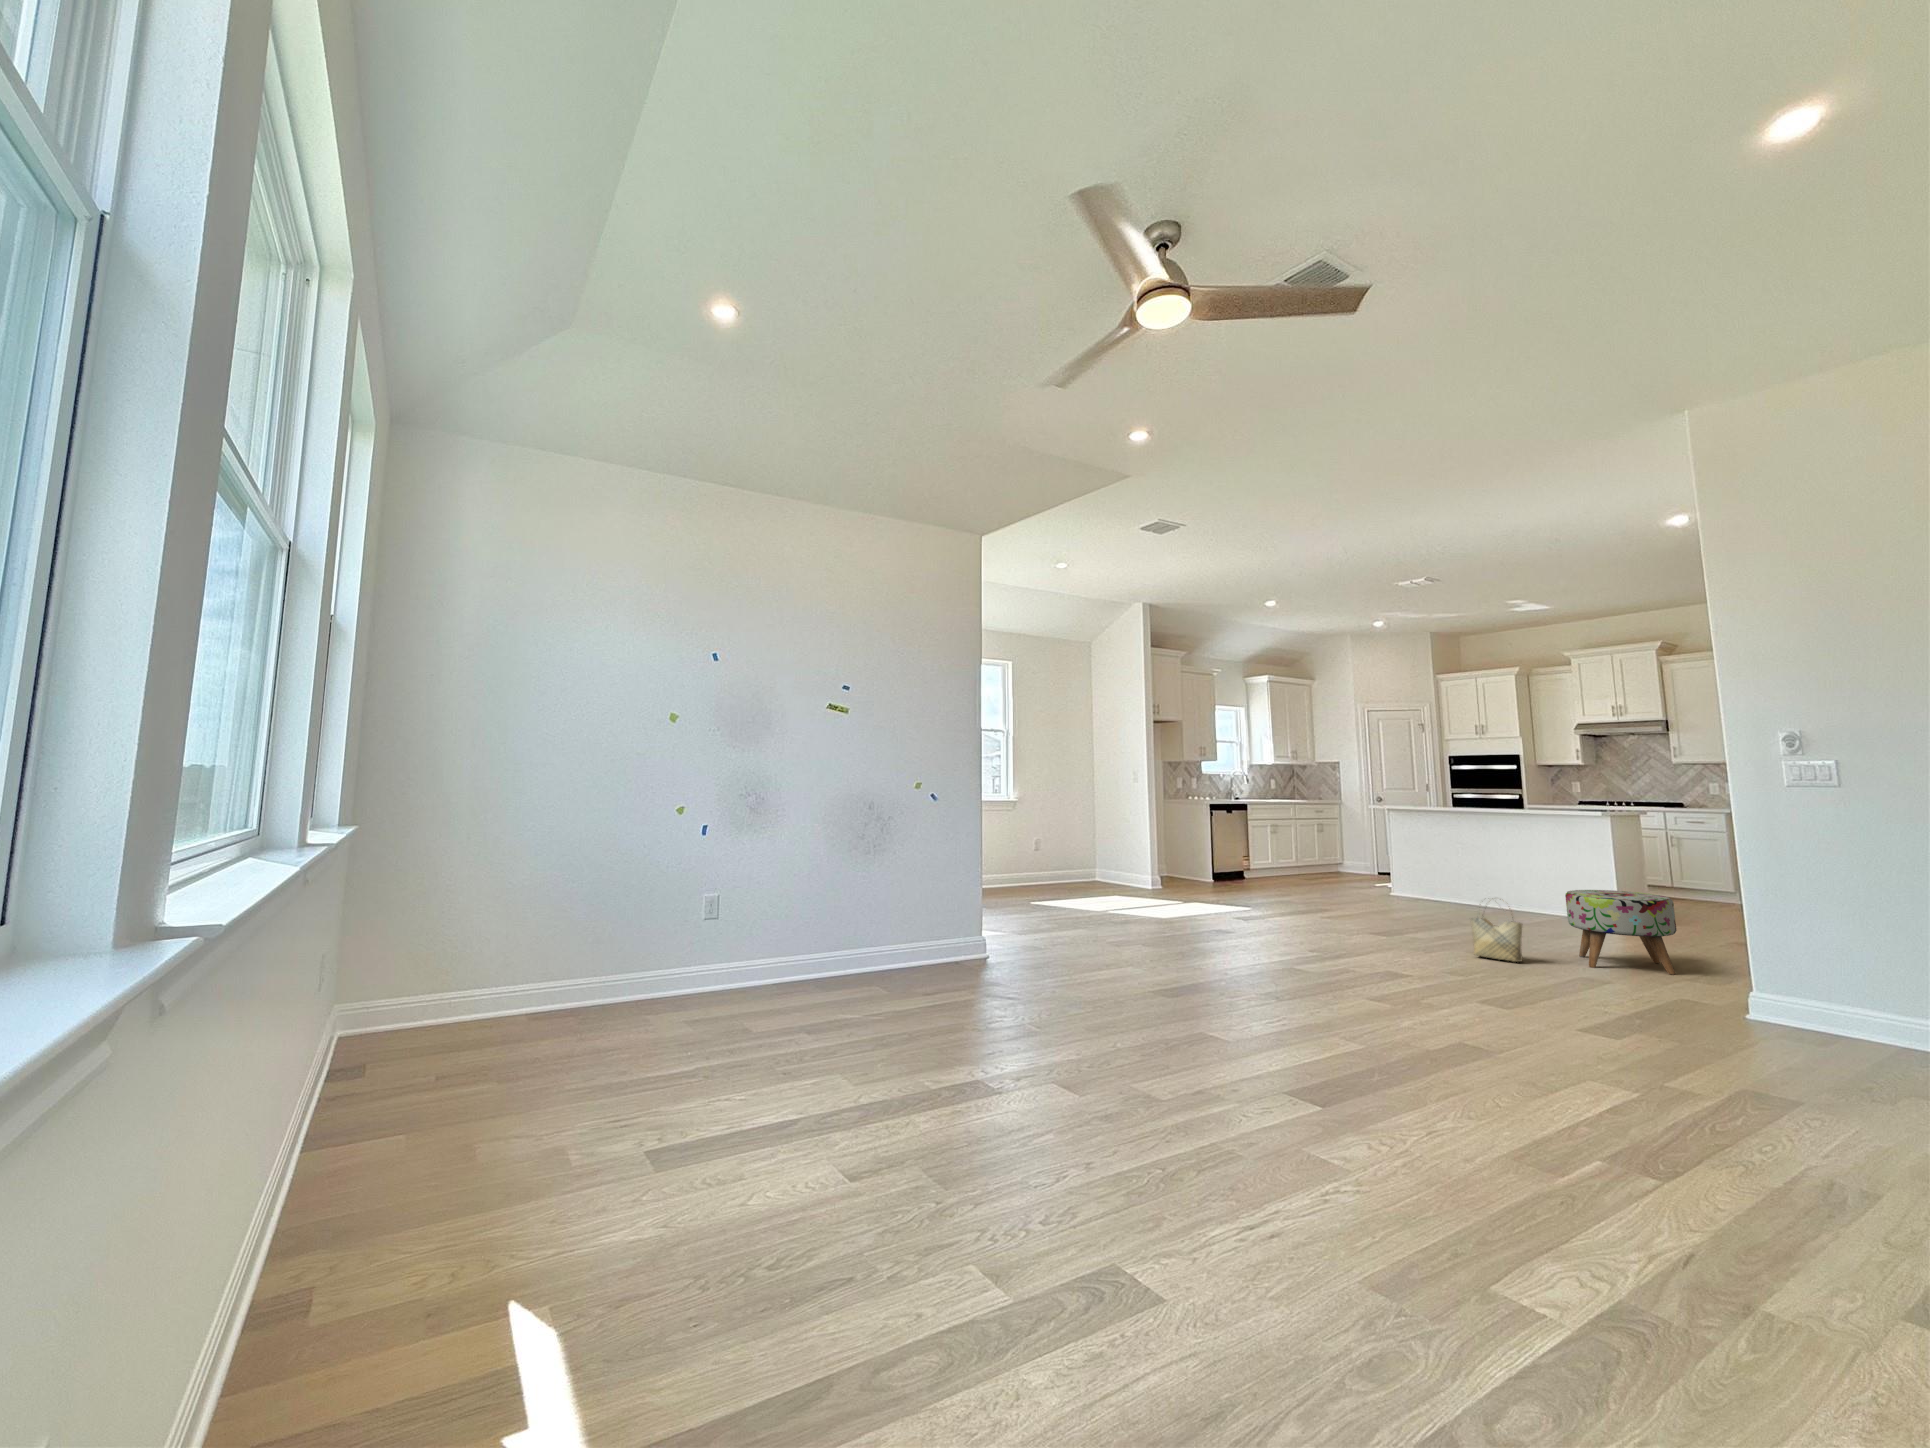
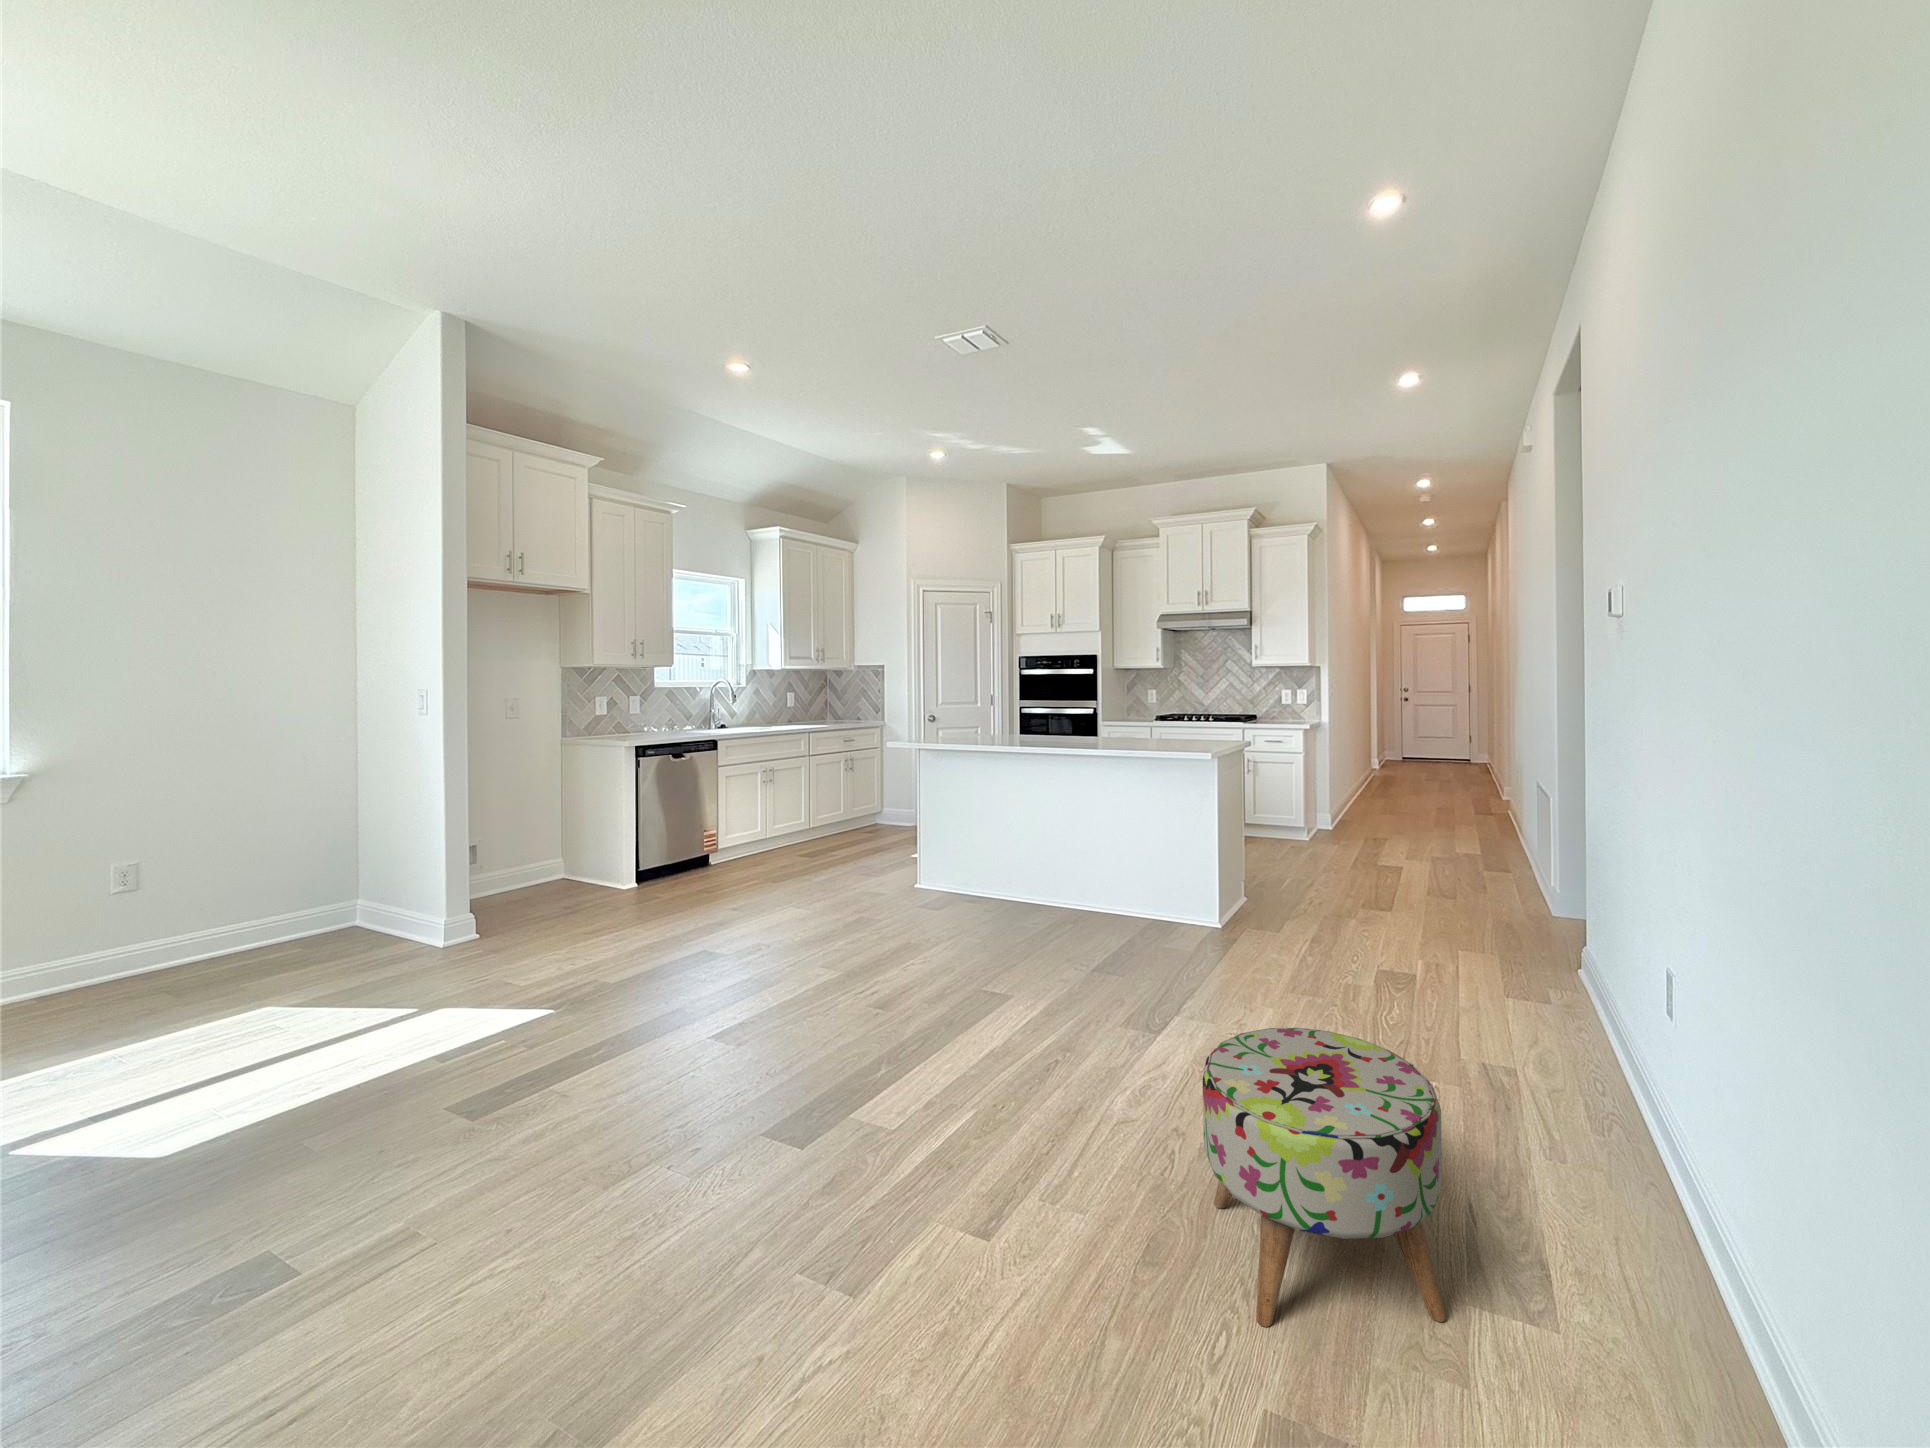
woven basket: present [1471,904,1523,962] -> none [972,1135,1108,1371]

